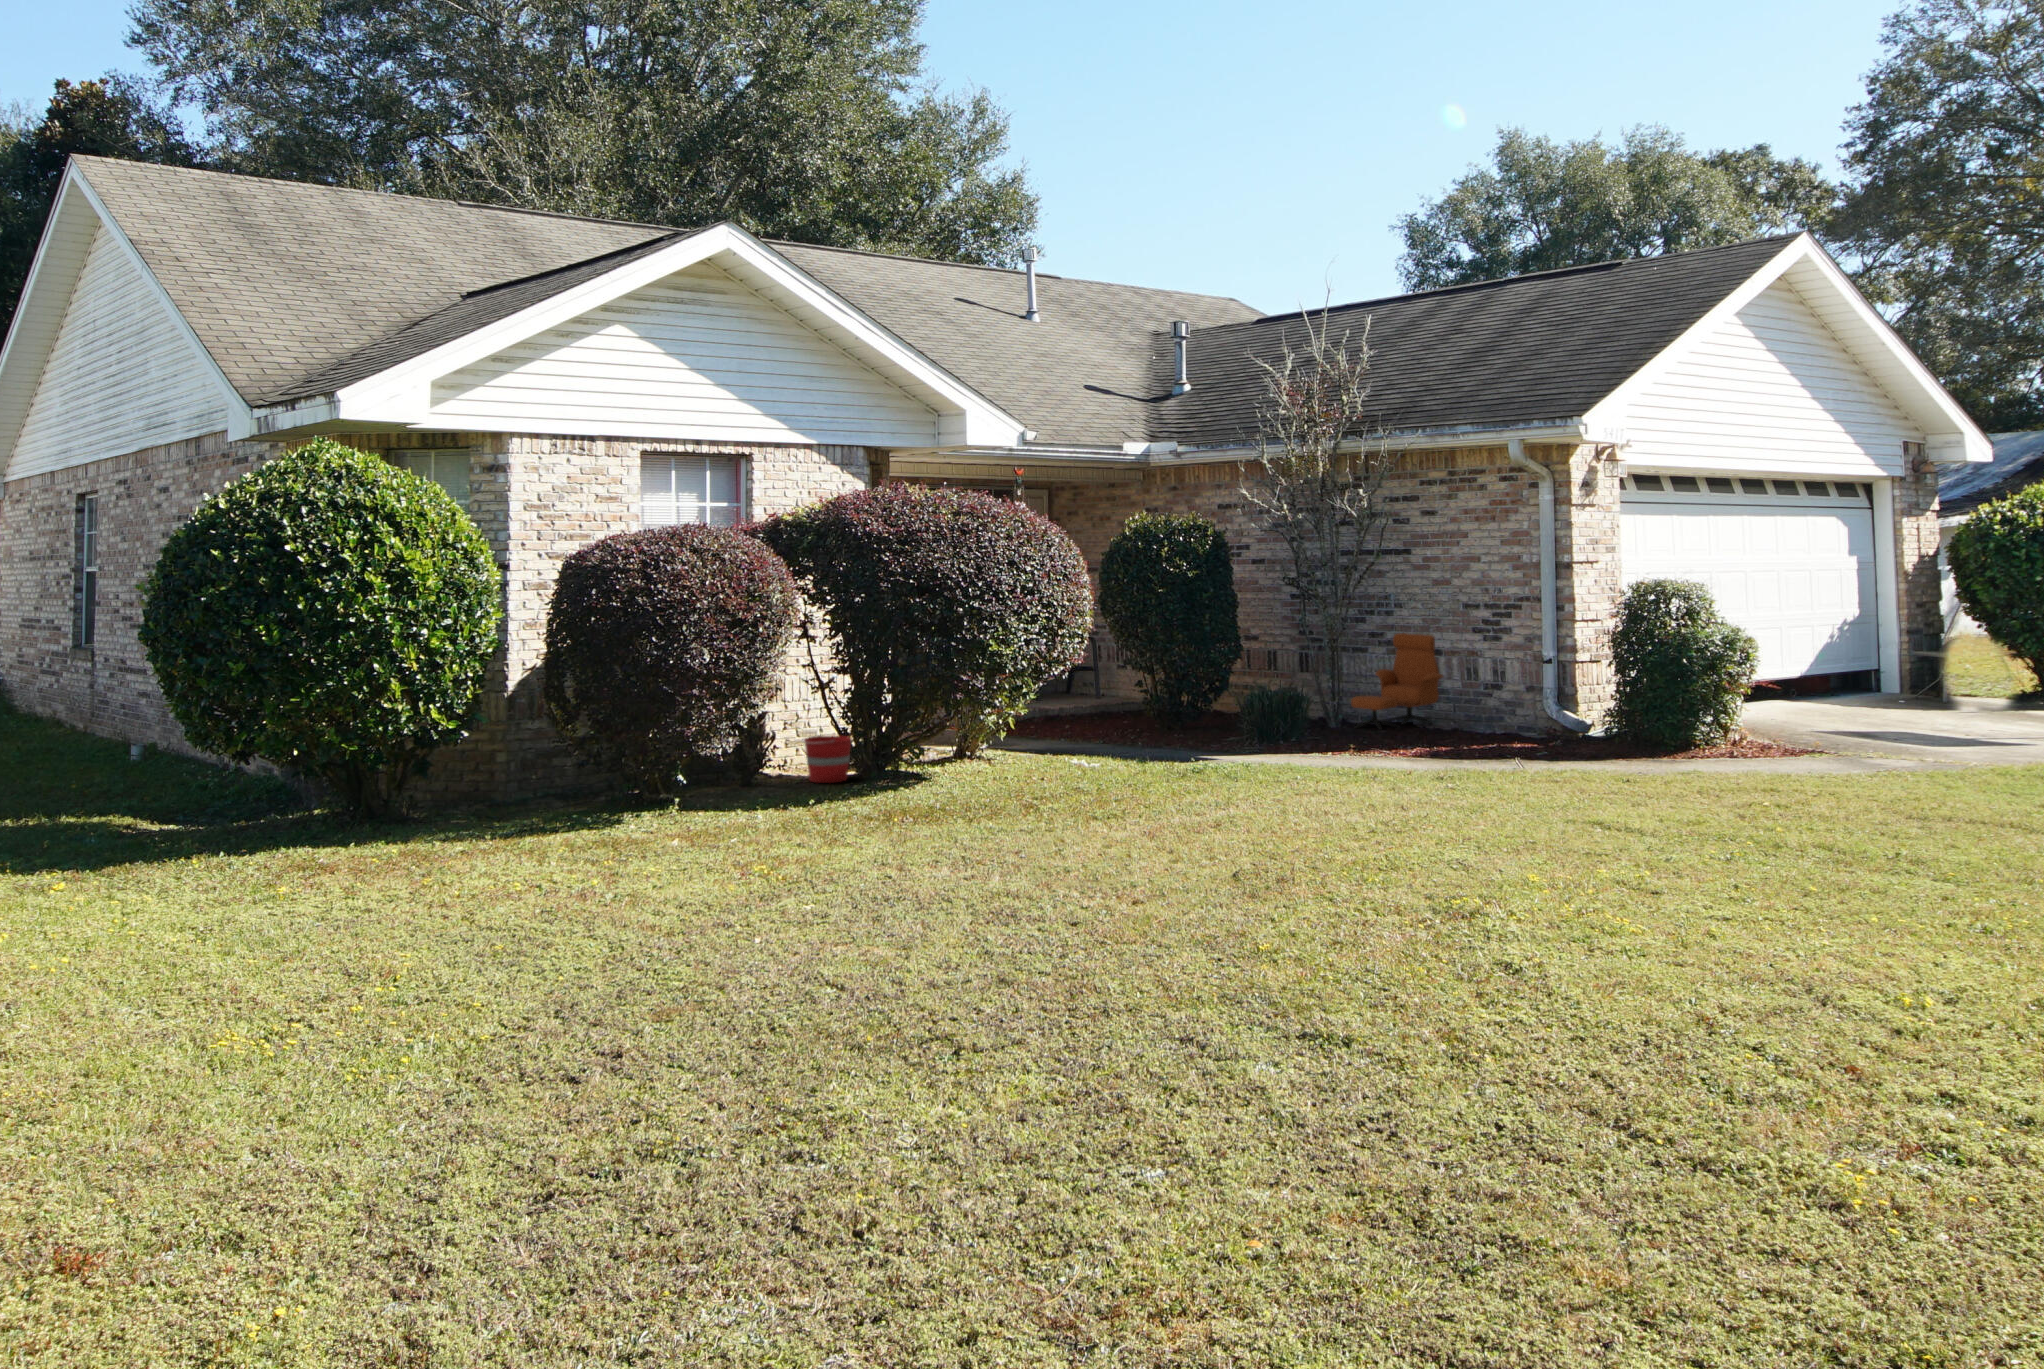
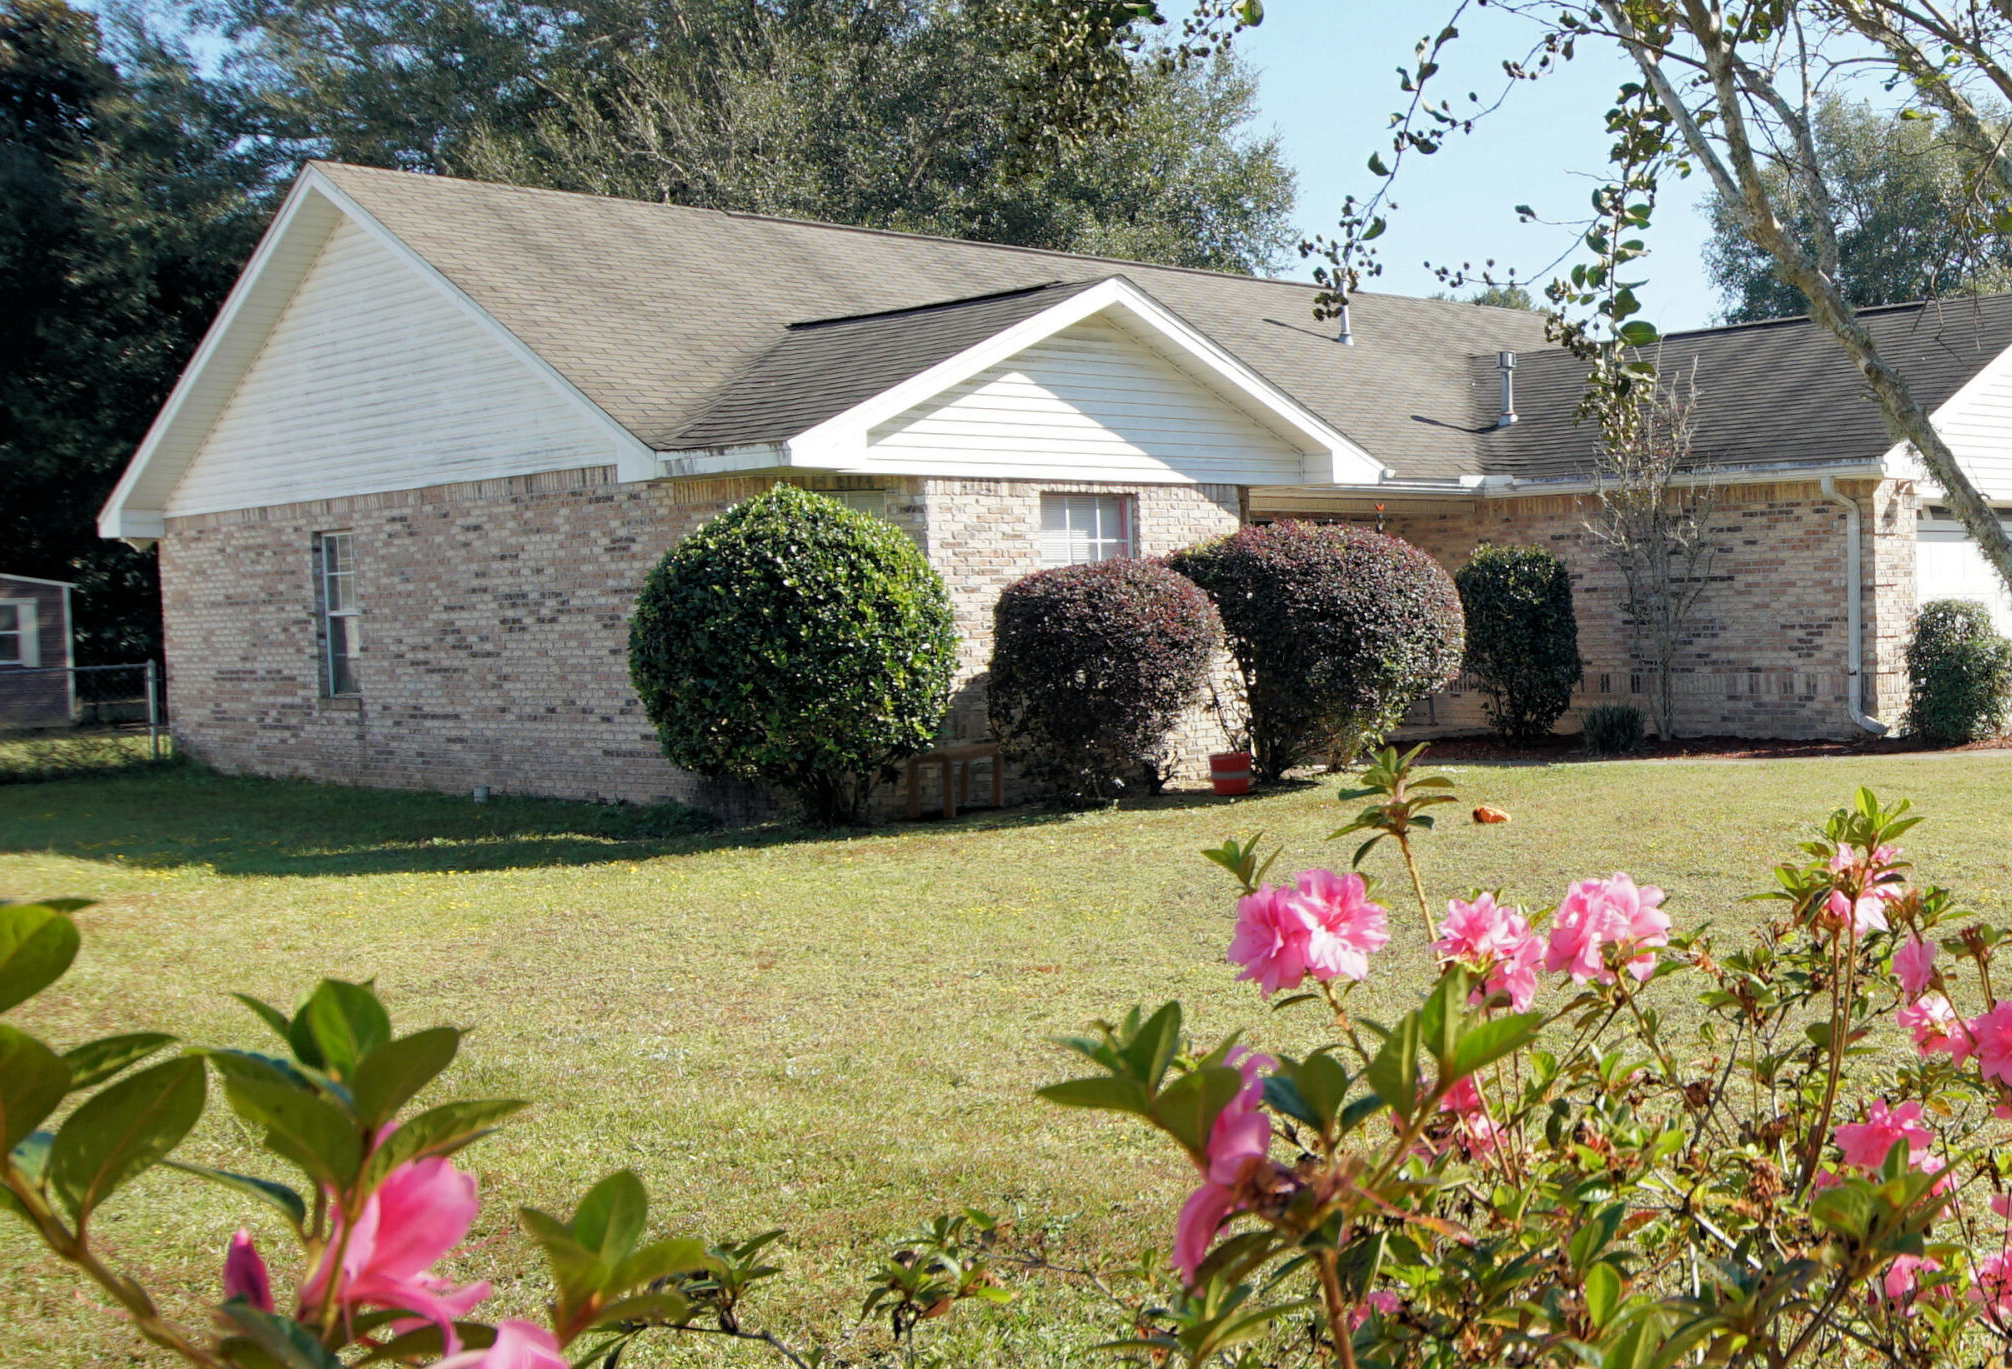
lounge chair: present [1351,633,1443,729] -> none [1706,655,1796,747]
bench: none [454,722,578,810] -> present [907,744,1004,818]

